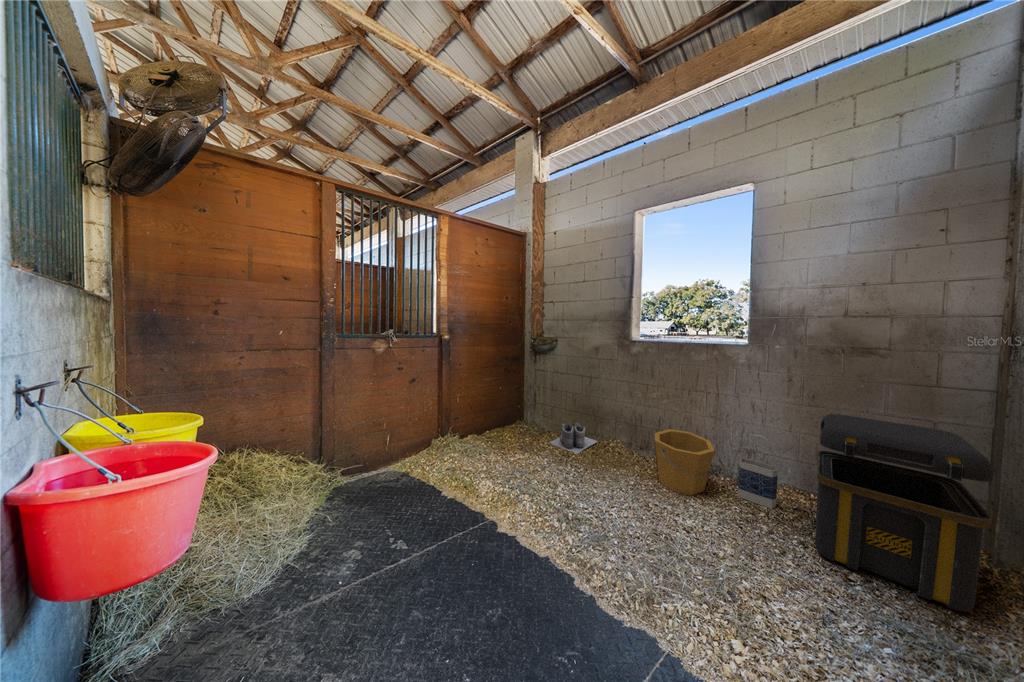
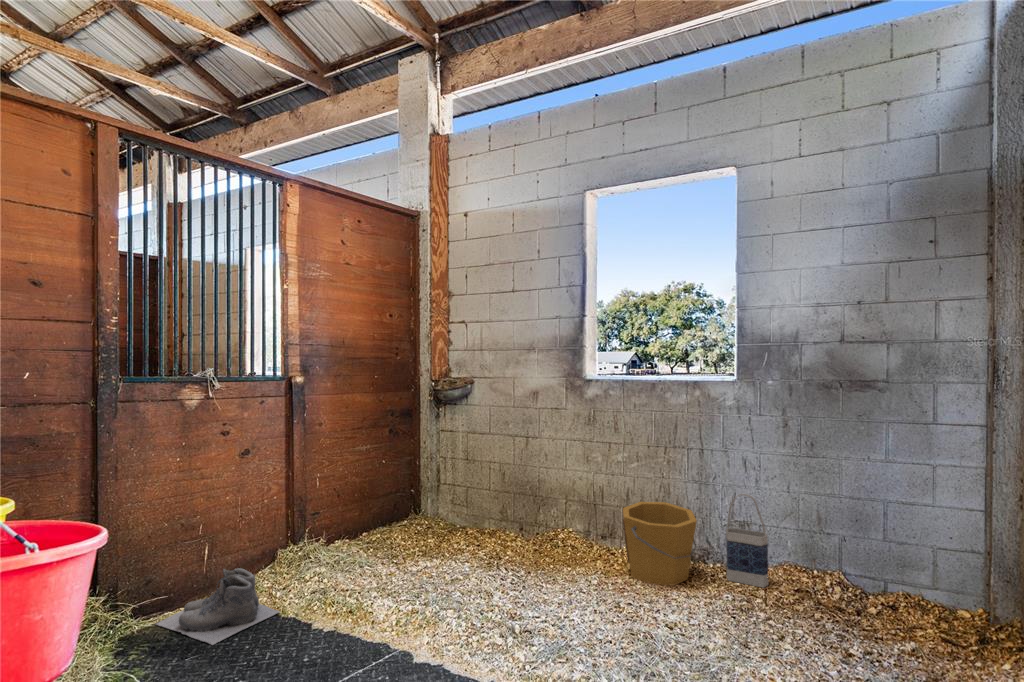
toolbox: present [815,414,994,611] -> none [799,456,936,647]
boots: present [549,423,597,454] -> present [156,568,280,645]

